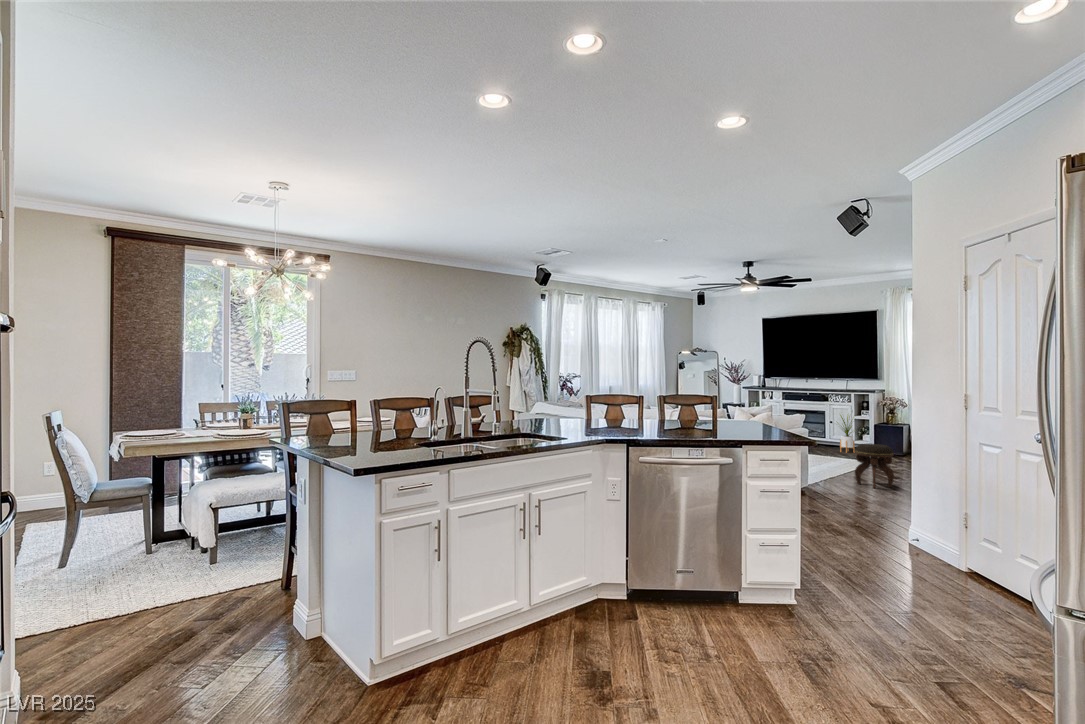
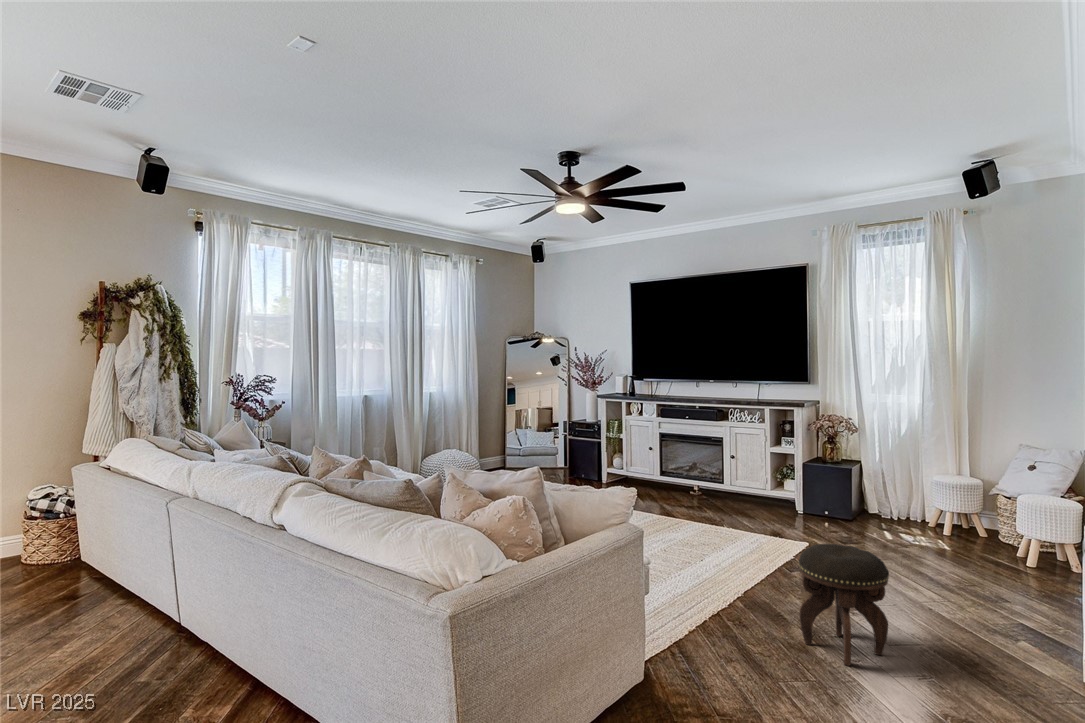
house plant: present [840,415,855,453] -> none [740,437,782,514]

